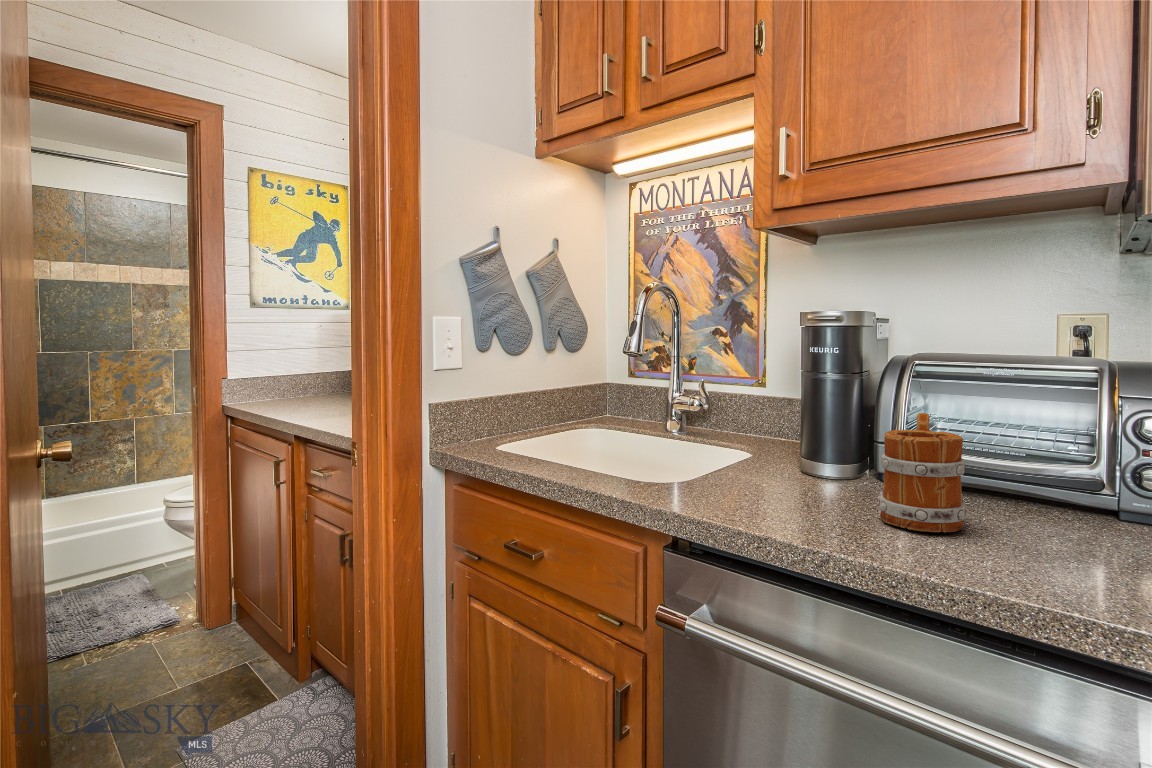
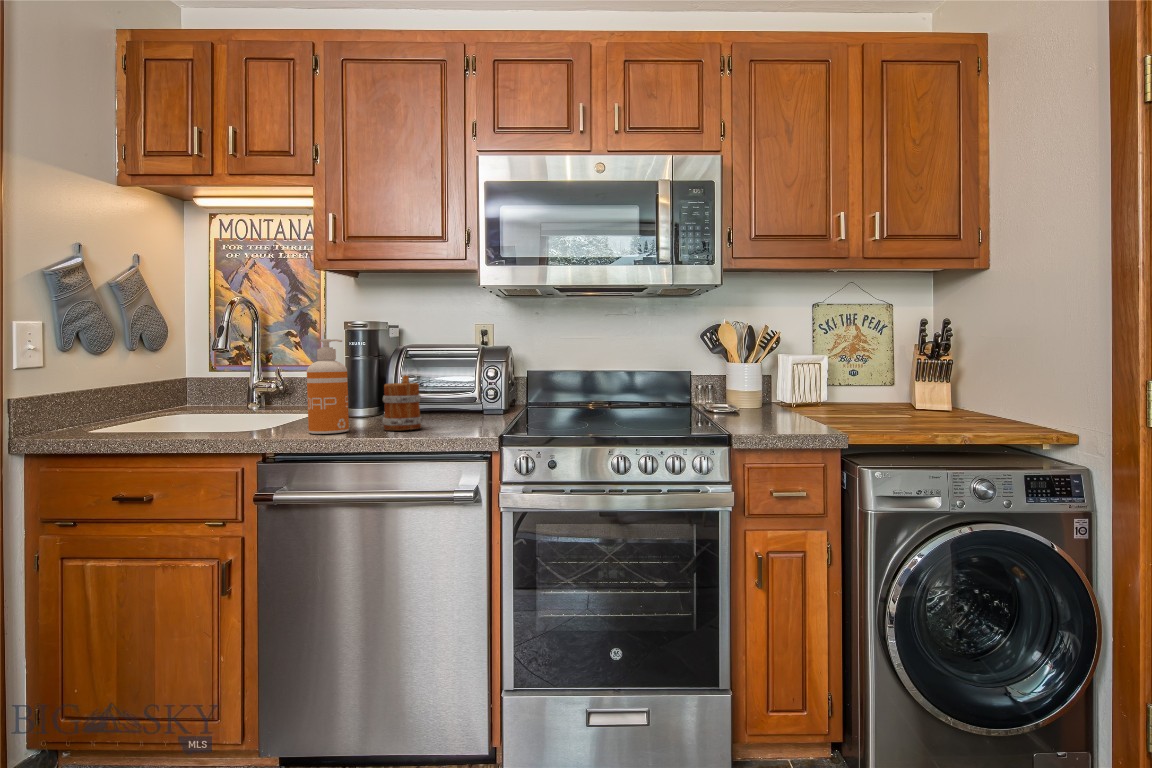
soap dispenser: none [745,349,816,521] -> present [307,339,349,434]

